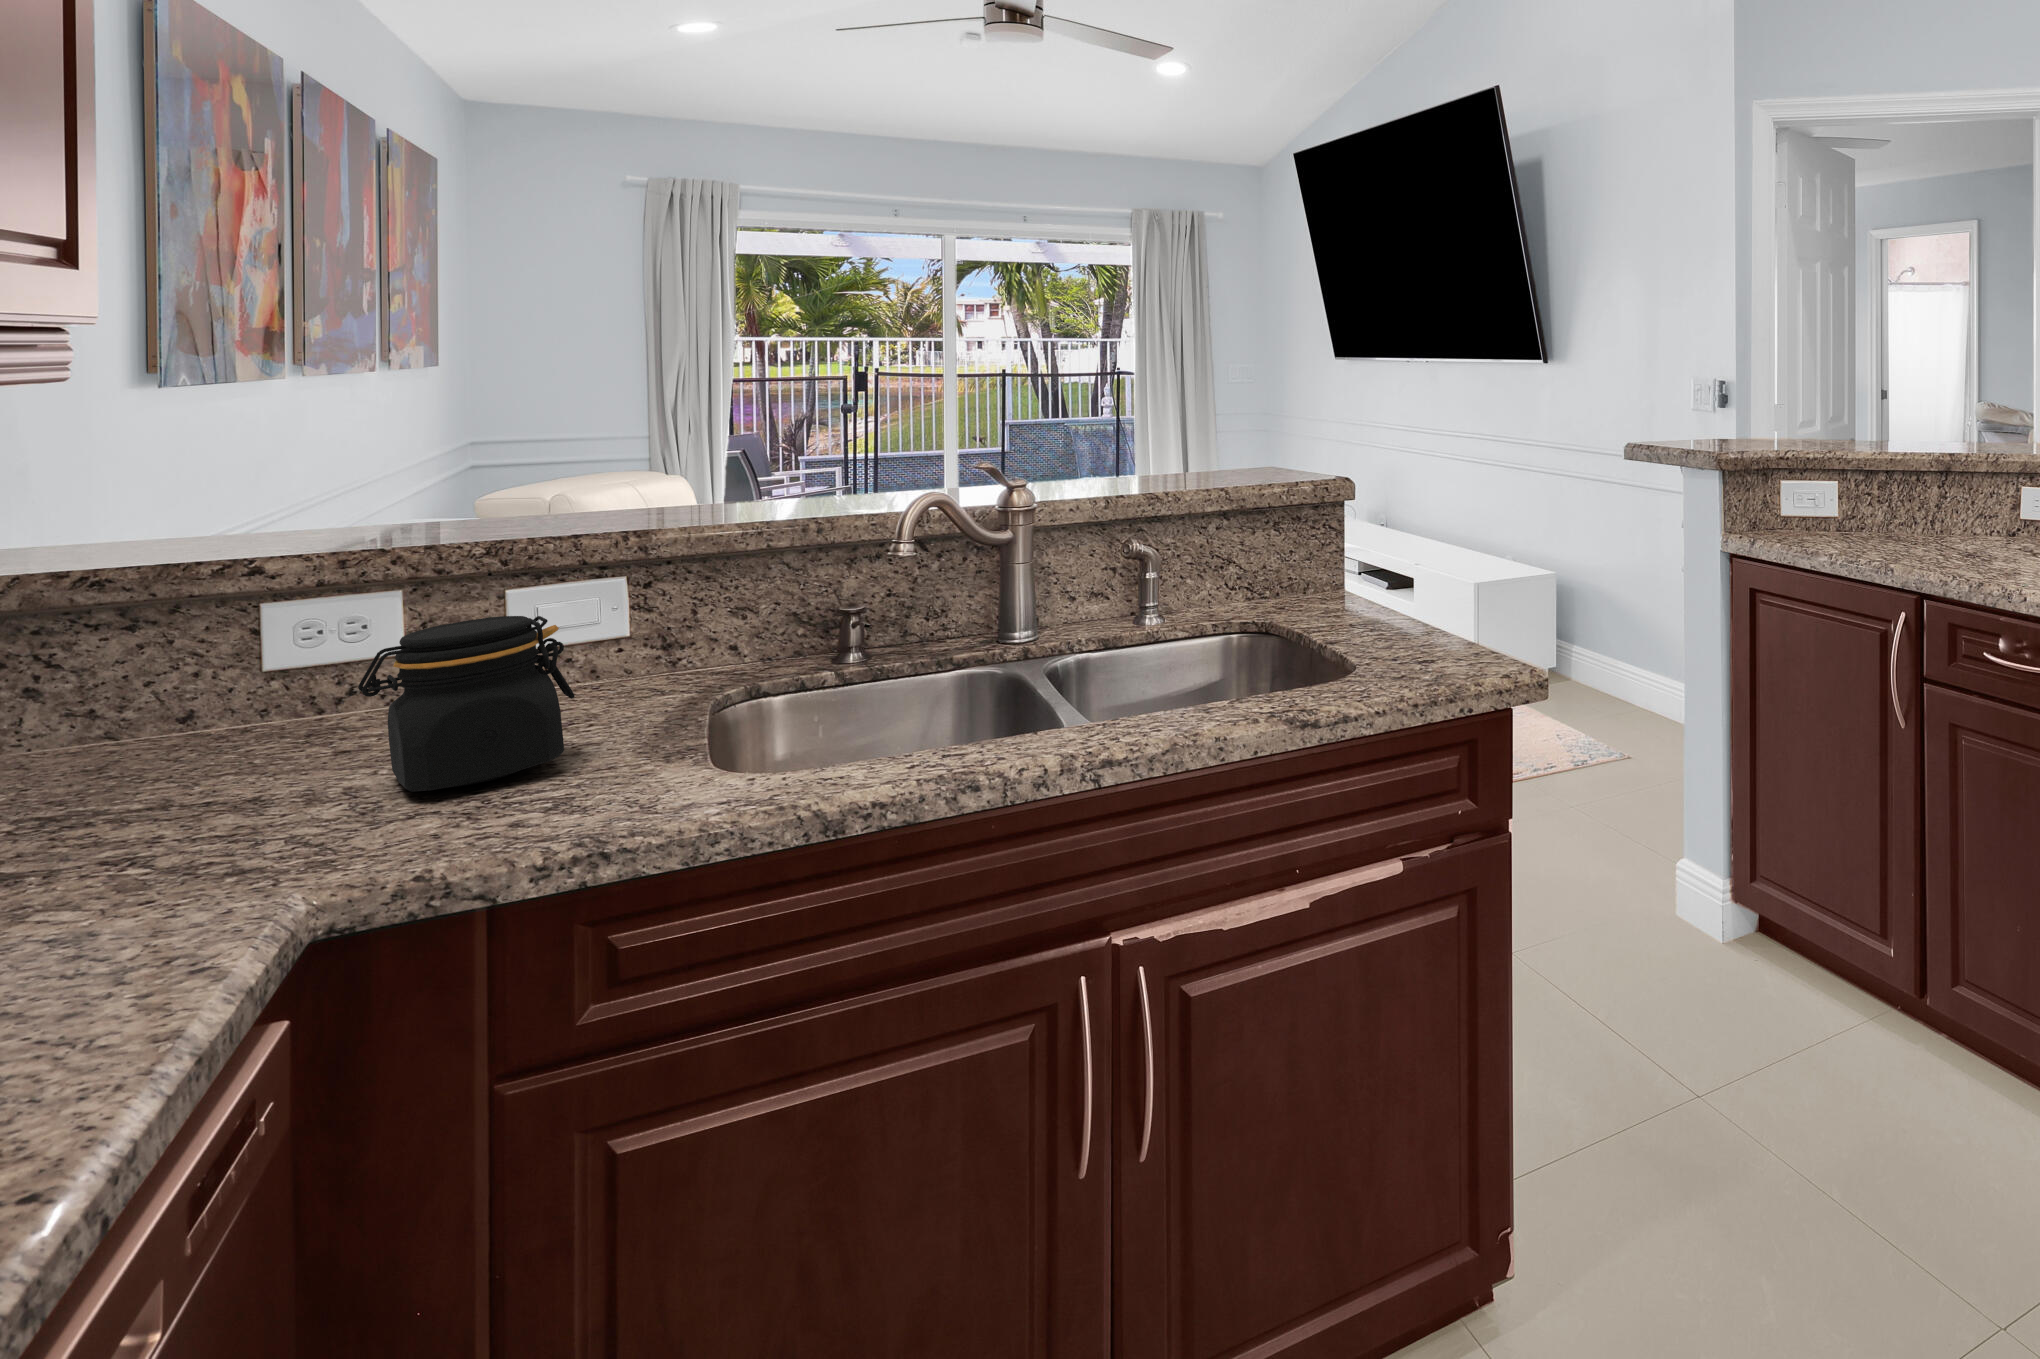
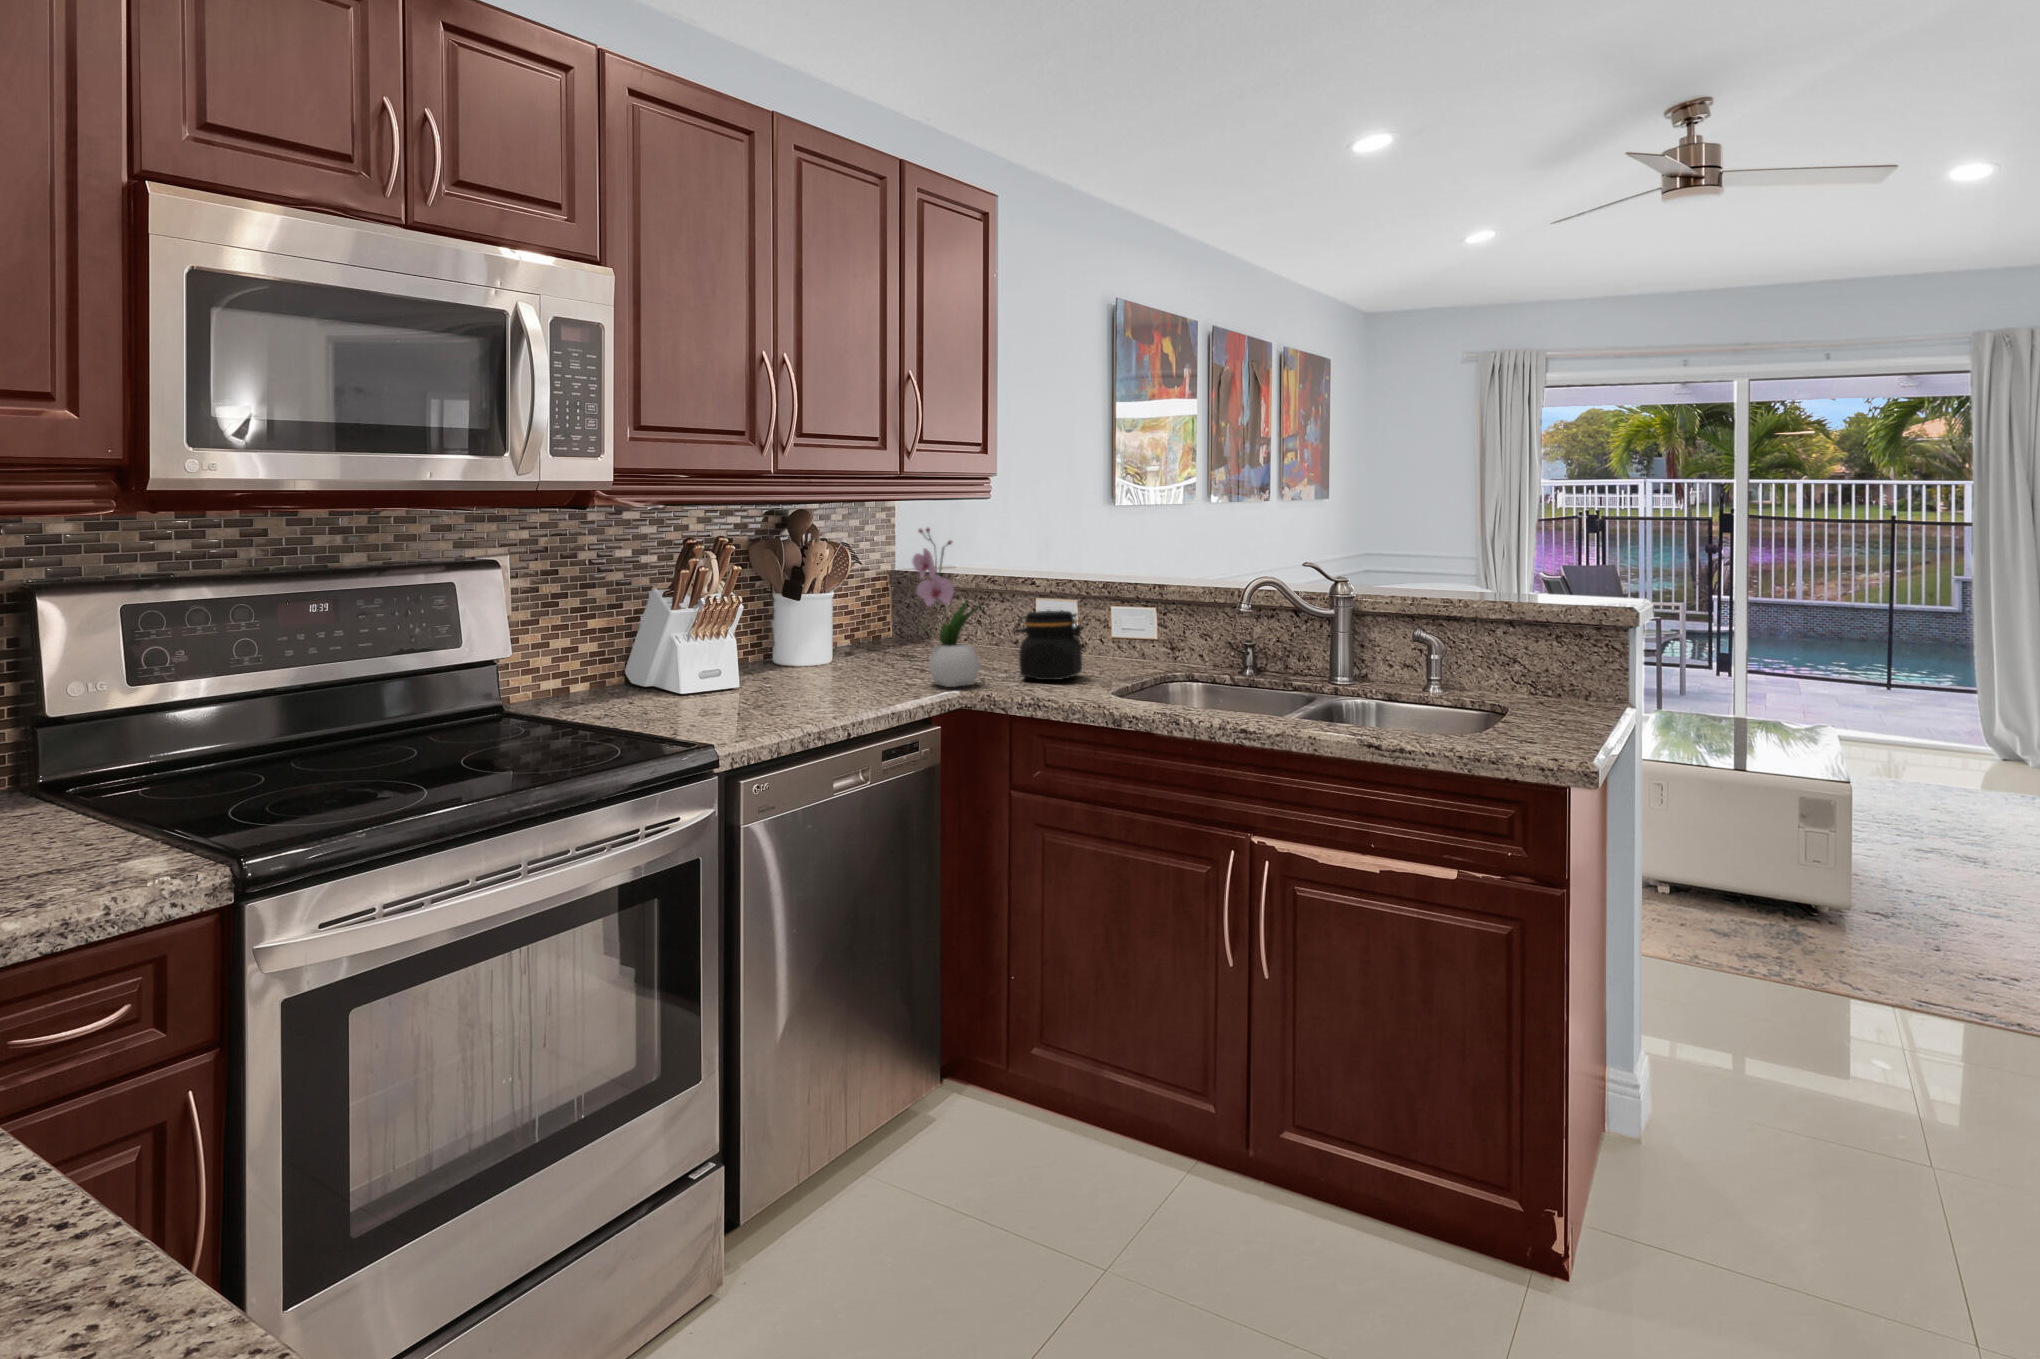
flower arrangement: none [53,462,335,892] -> present [912,528,982,687]

